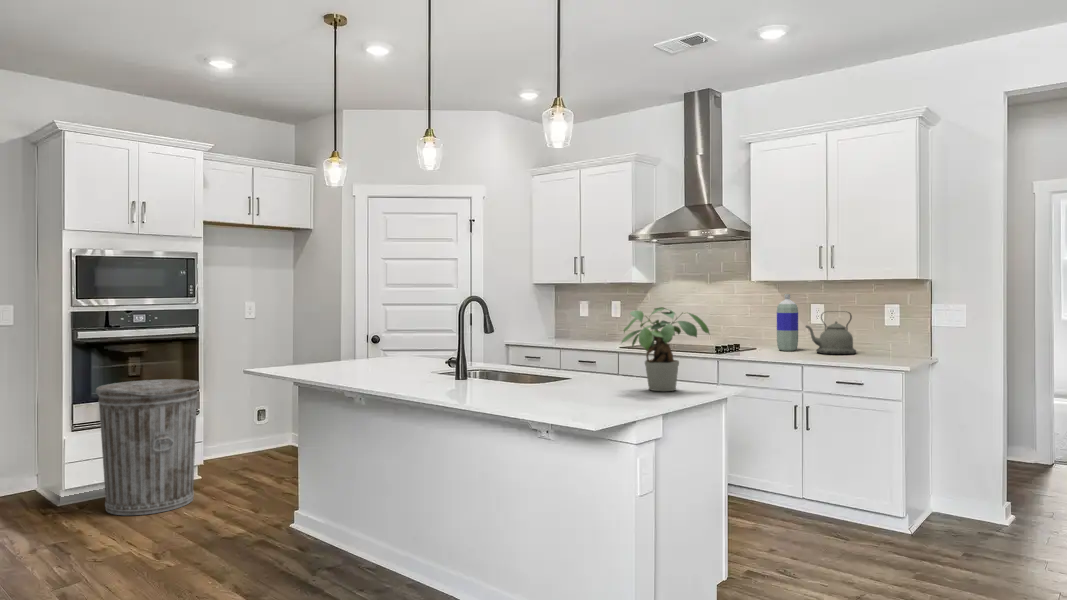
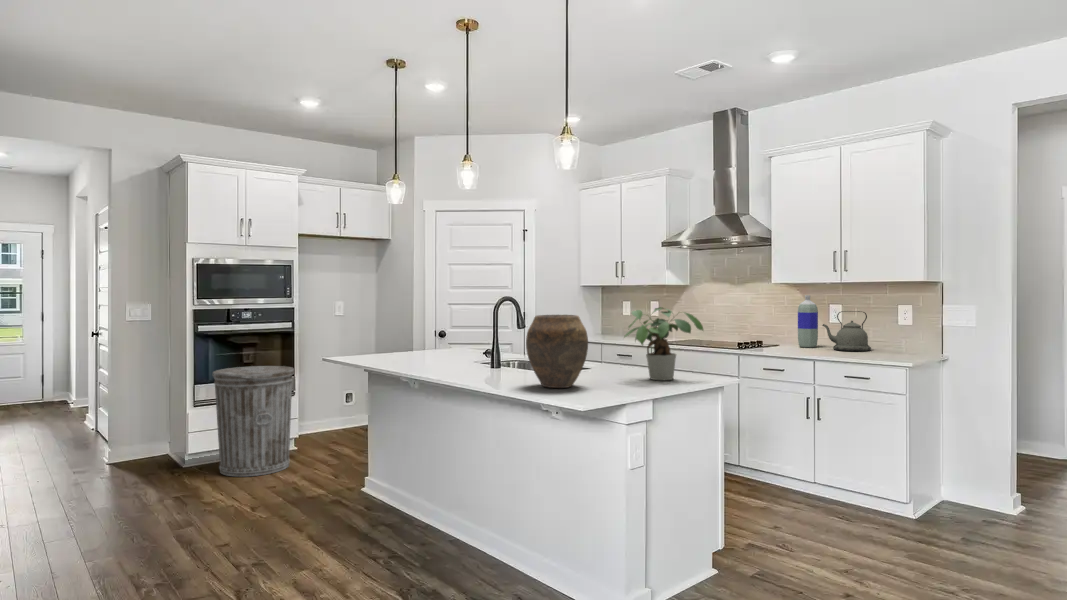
vase: none [514,316,587,403] -> present [526,315,588,388]

